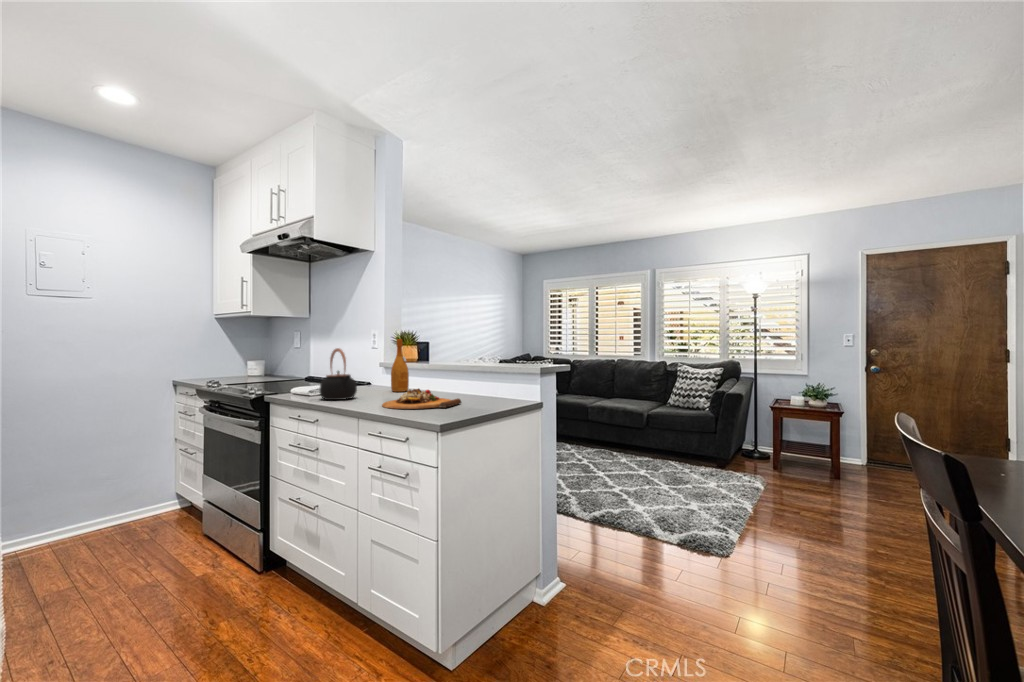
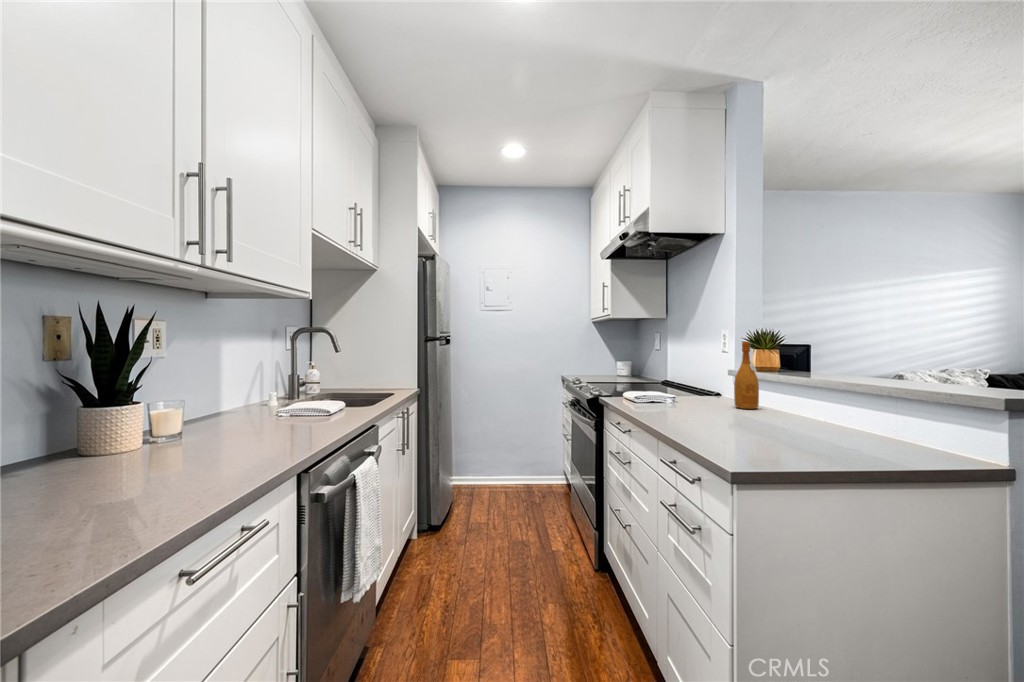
teapot: present [320,348,357,400] -> none [640,353,681,412]
cutting board: present [382,389,461,409] -> none [693,410,813,444]

